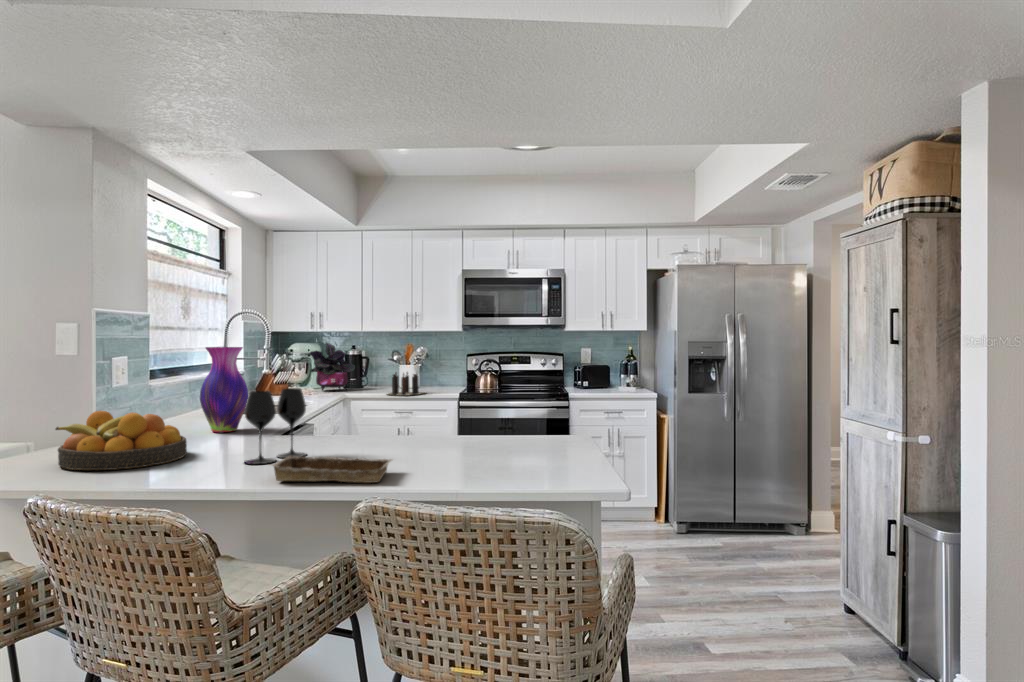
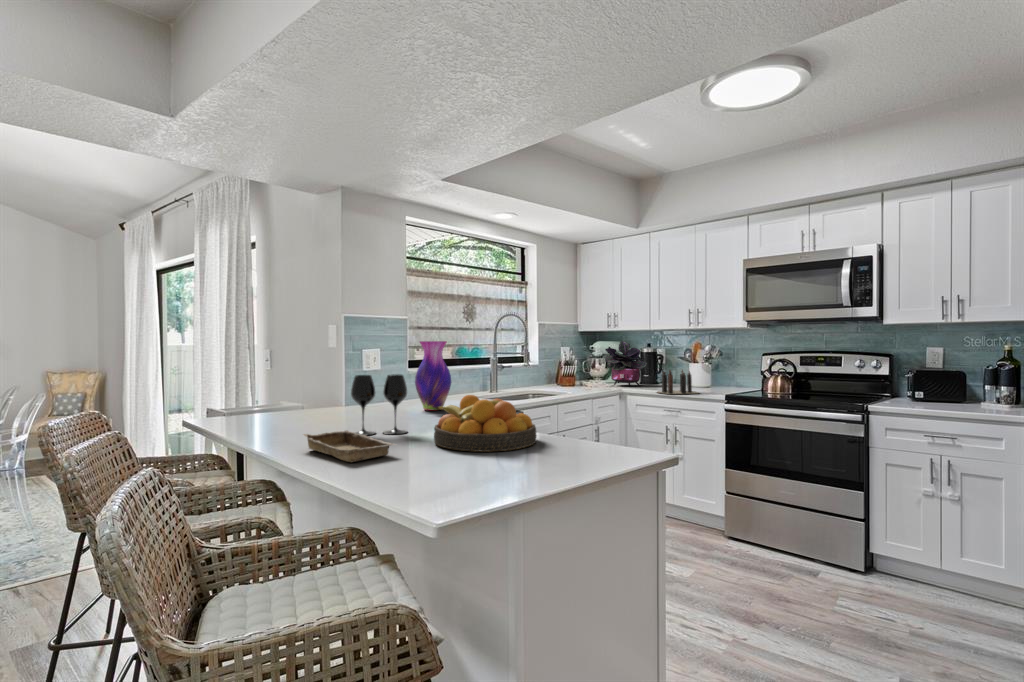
fruit bowl: present [56,411,187,470] -> present [434,395,536,452]

